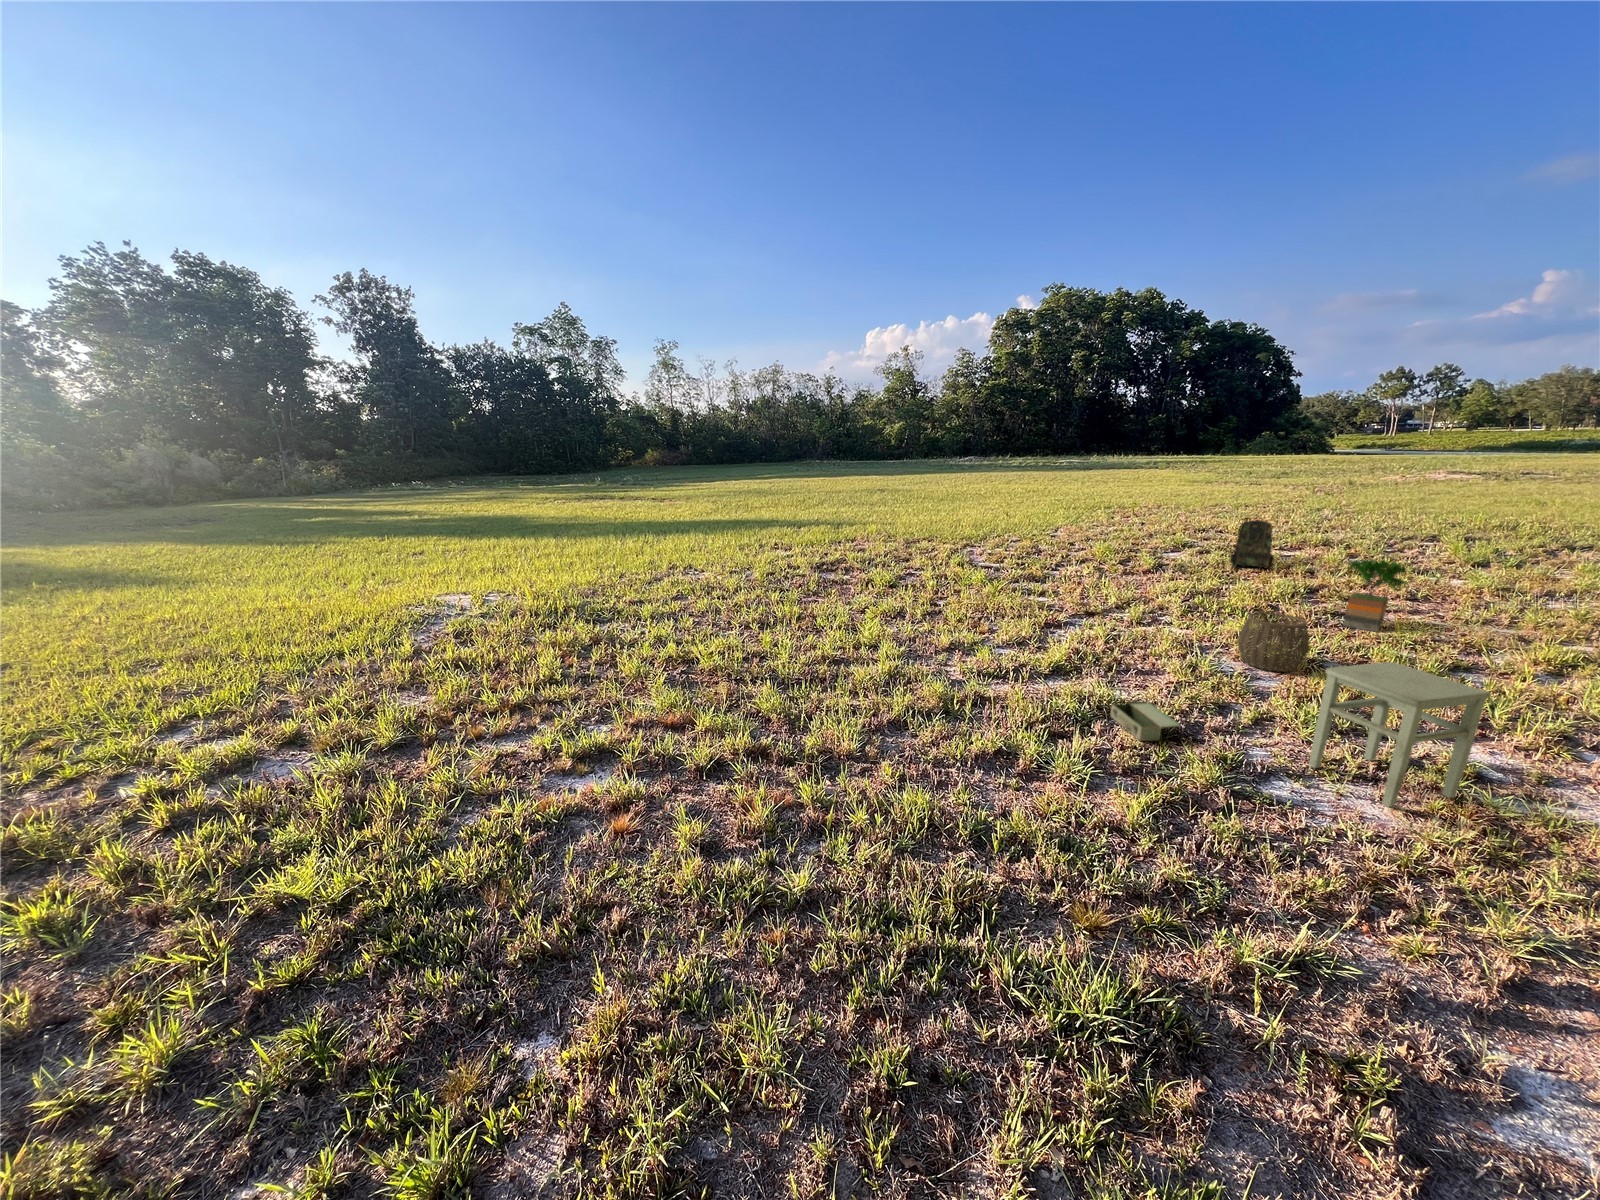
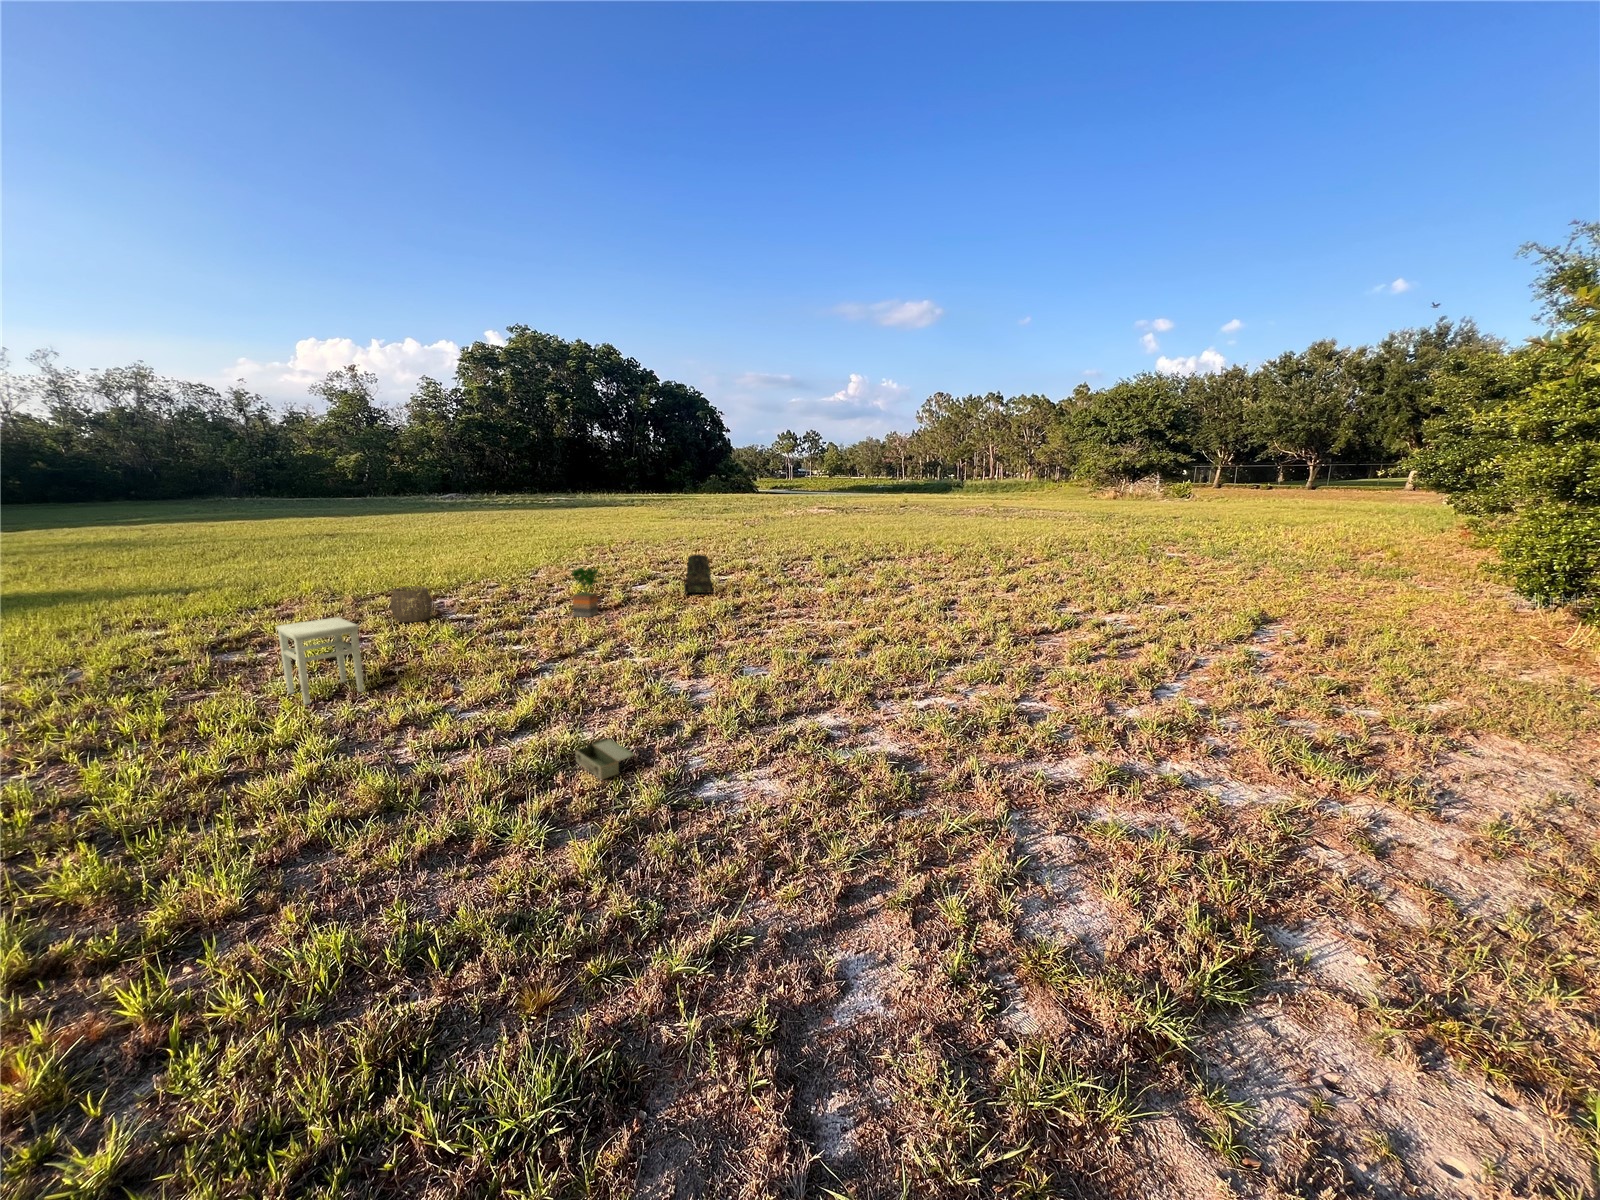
potted tree: present [1343,559,1407,632] -> present [571,567,601,617]
woven basket: present [1238,612,1310,672] -> present [390,586,433,622]
stool: present [1309,662,1491,807] -> present [276,617,364,704]

